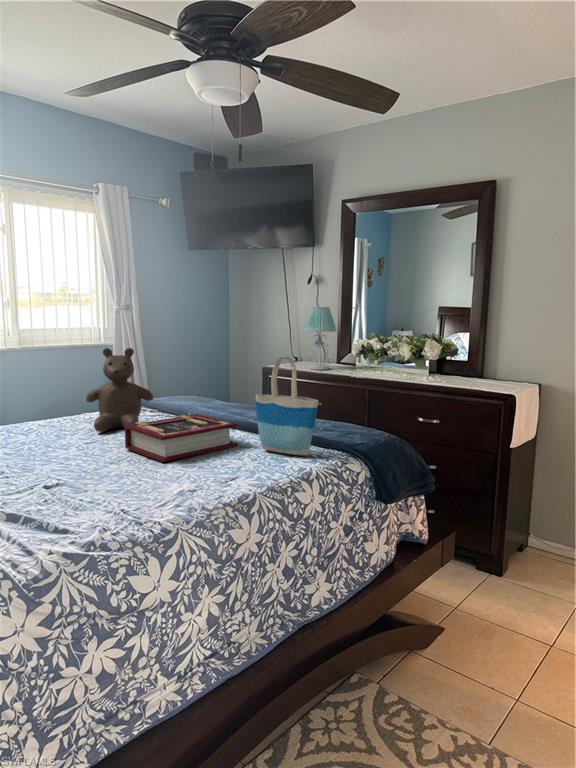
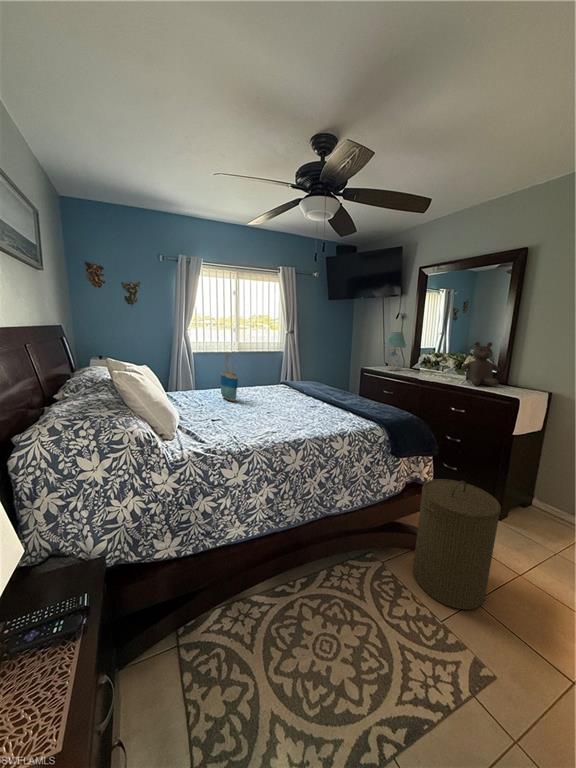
teddy bear: present [86,348,153,432] -> present [461,342,500,386]
tote bag: present [256,356,319,455] -> present [221,354,238,401]
book: present [125,414,237,462] -> none [260,390,318,414]
laundry hamper: none [423,521,538,718] -> present [413,479,501,610]

